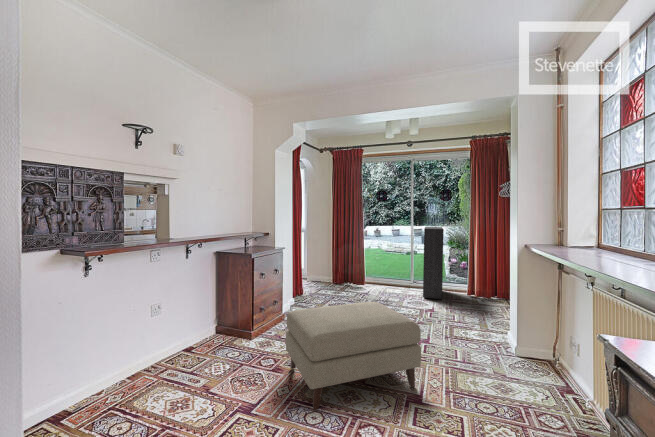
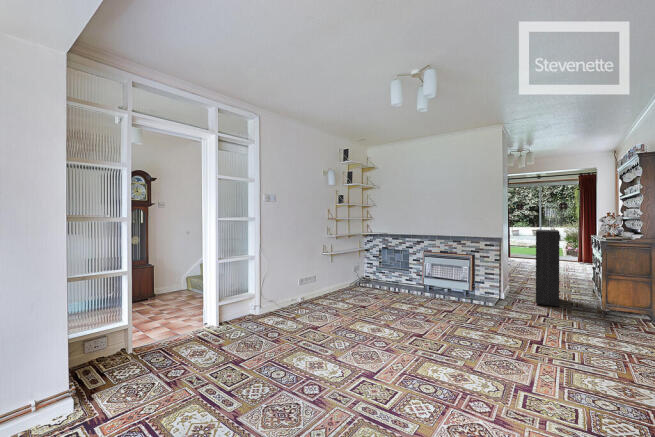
ottoman: present [286,302,421,410] -> none [397,298,531,383]

